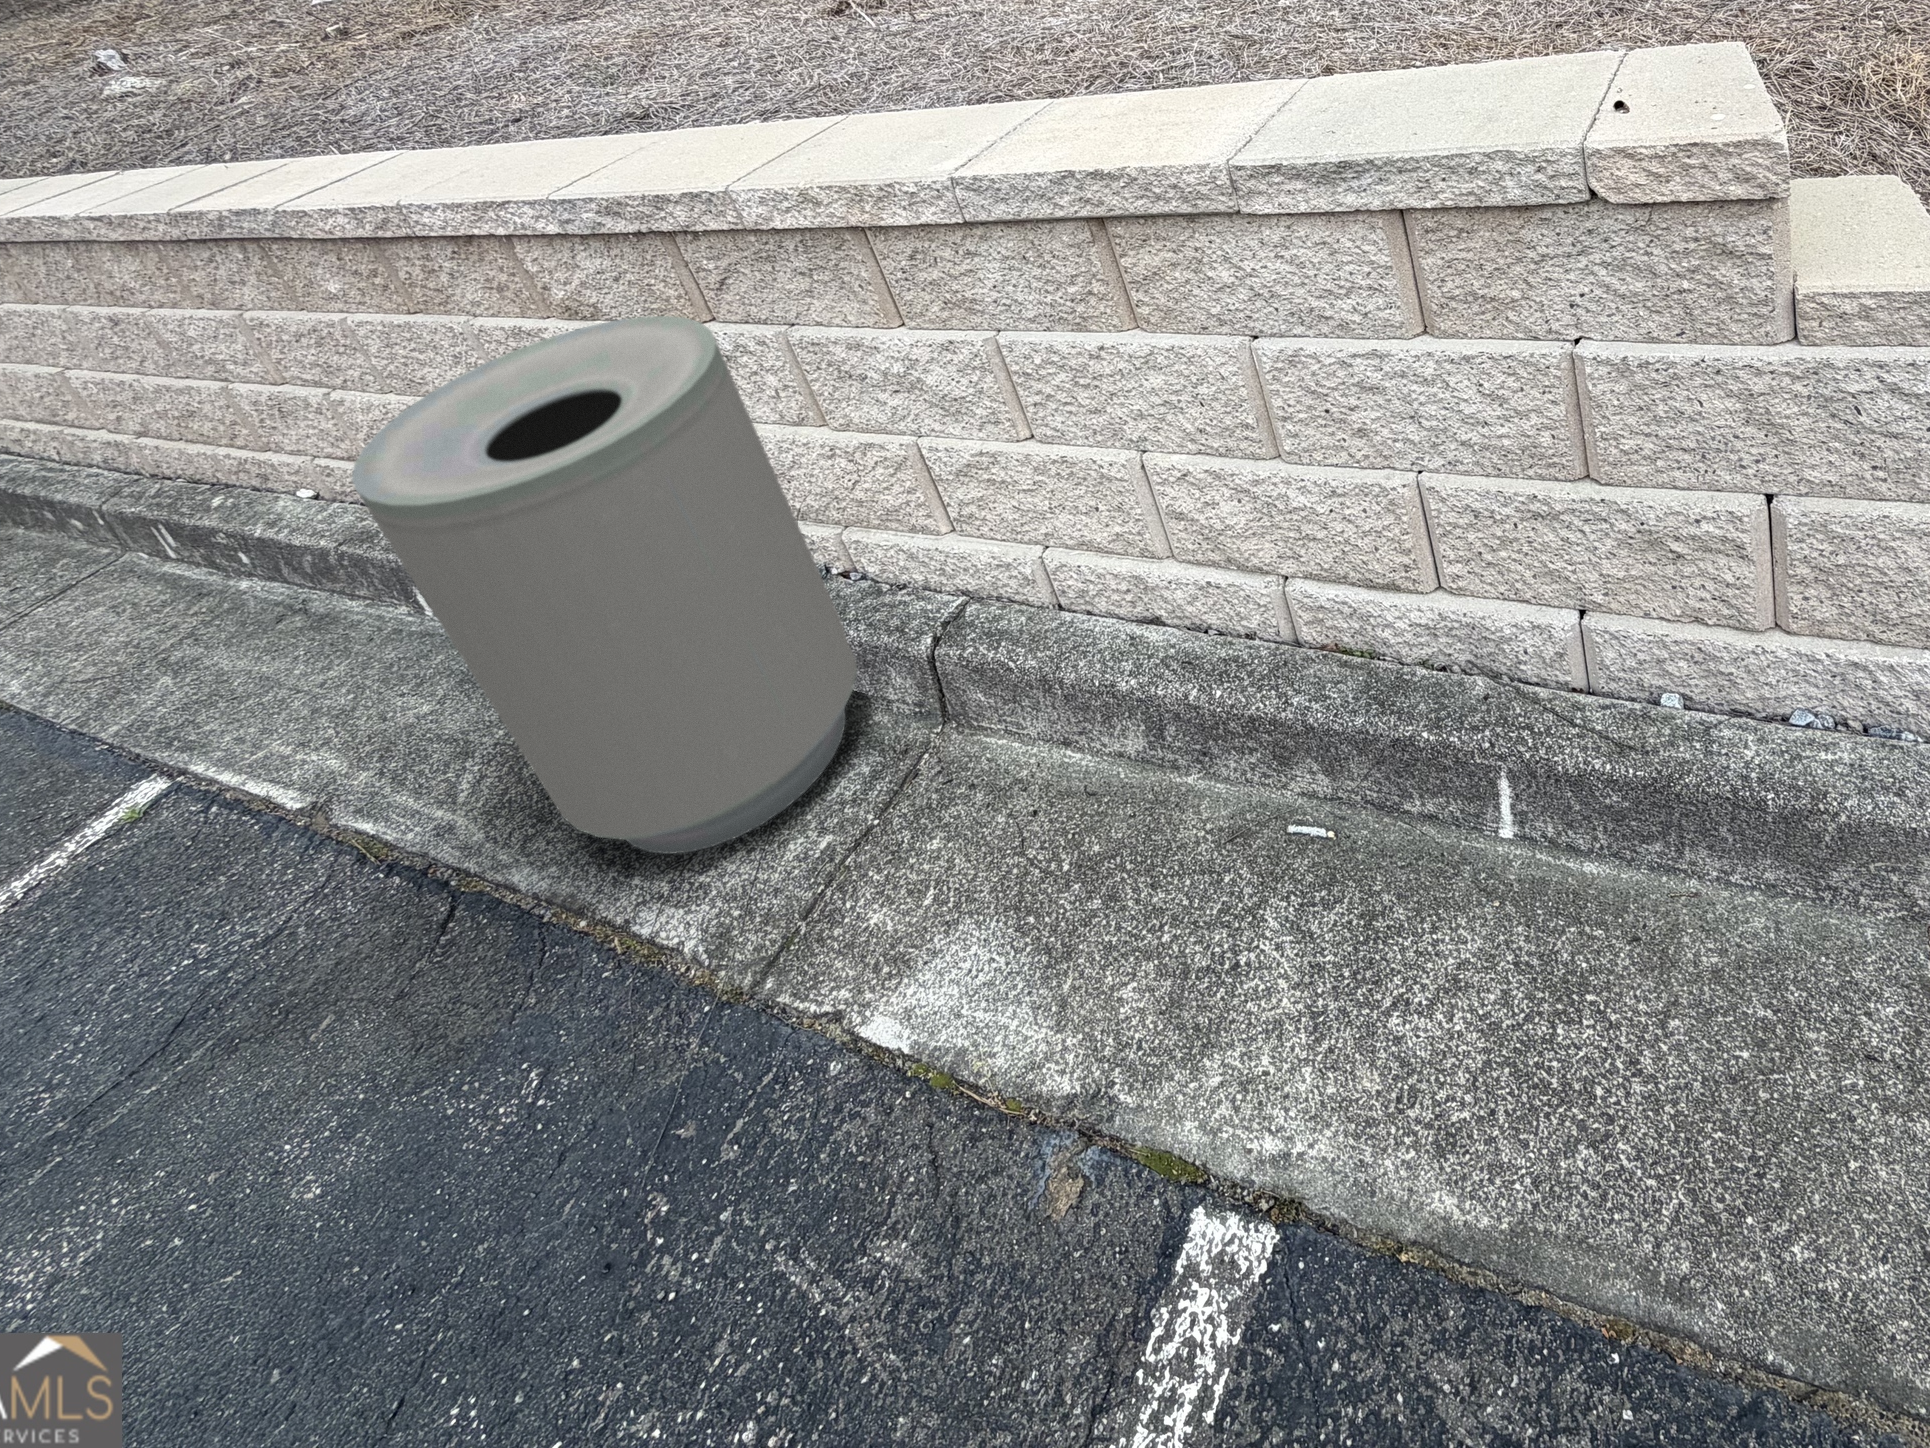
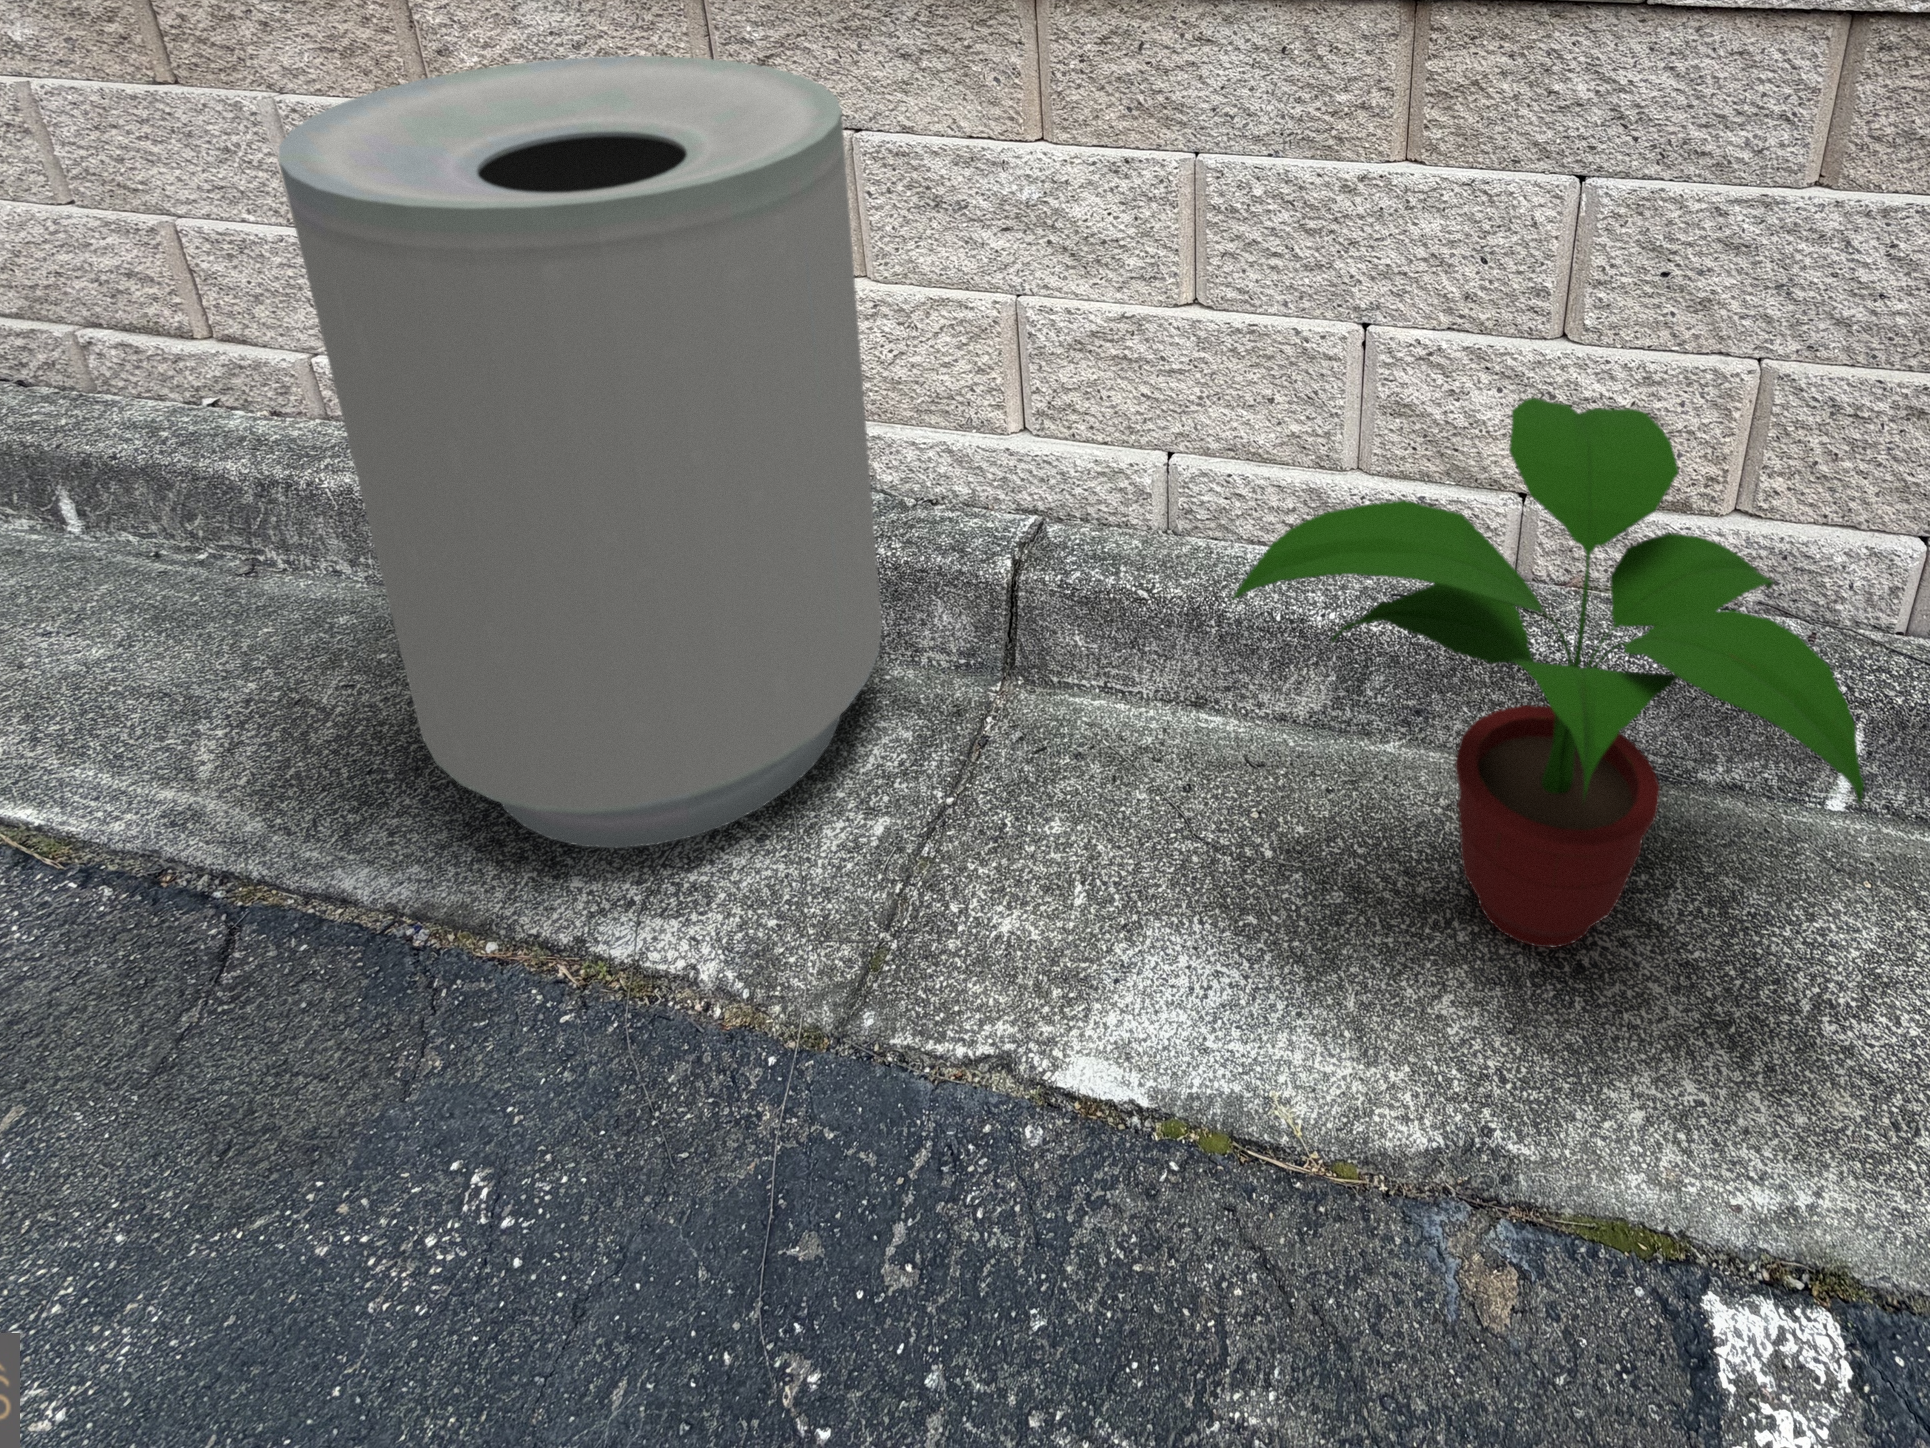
potted plant: none [942,529,1365,946] -> present [1232,398,1865,948]

